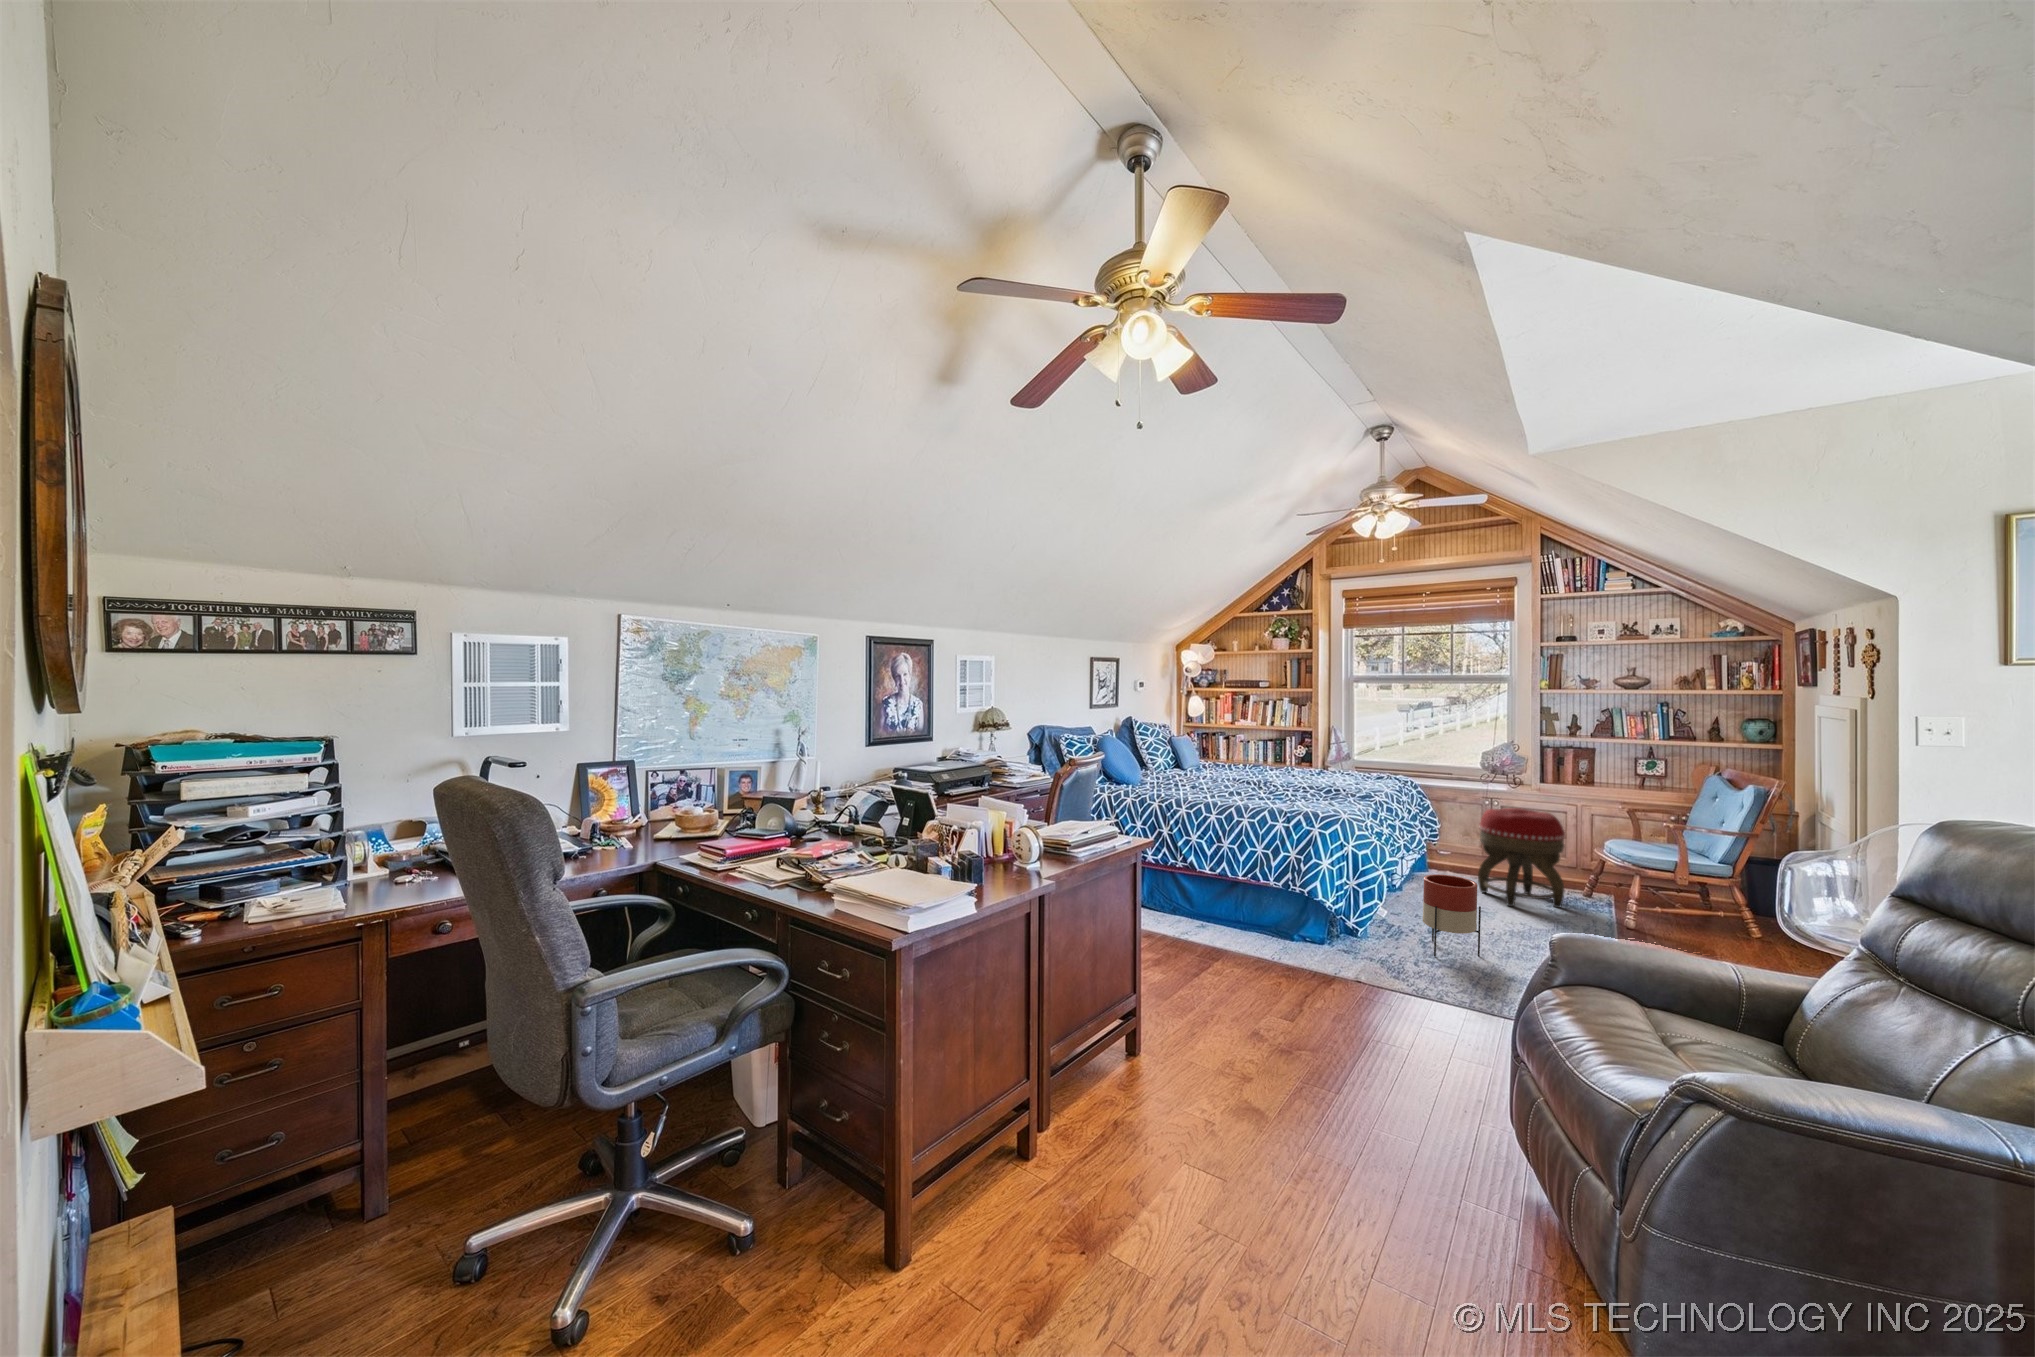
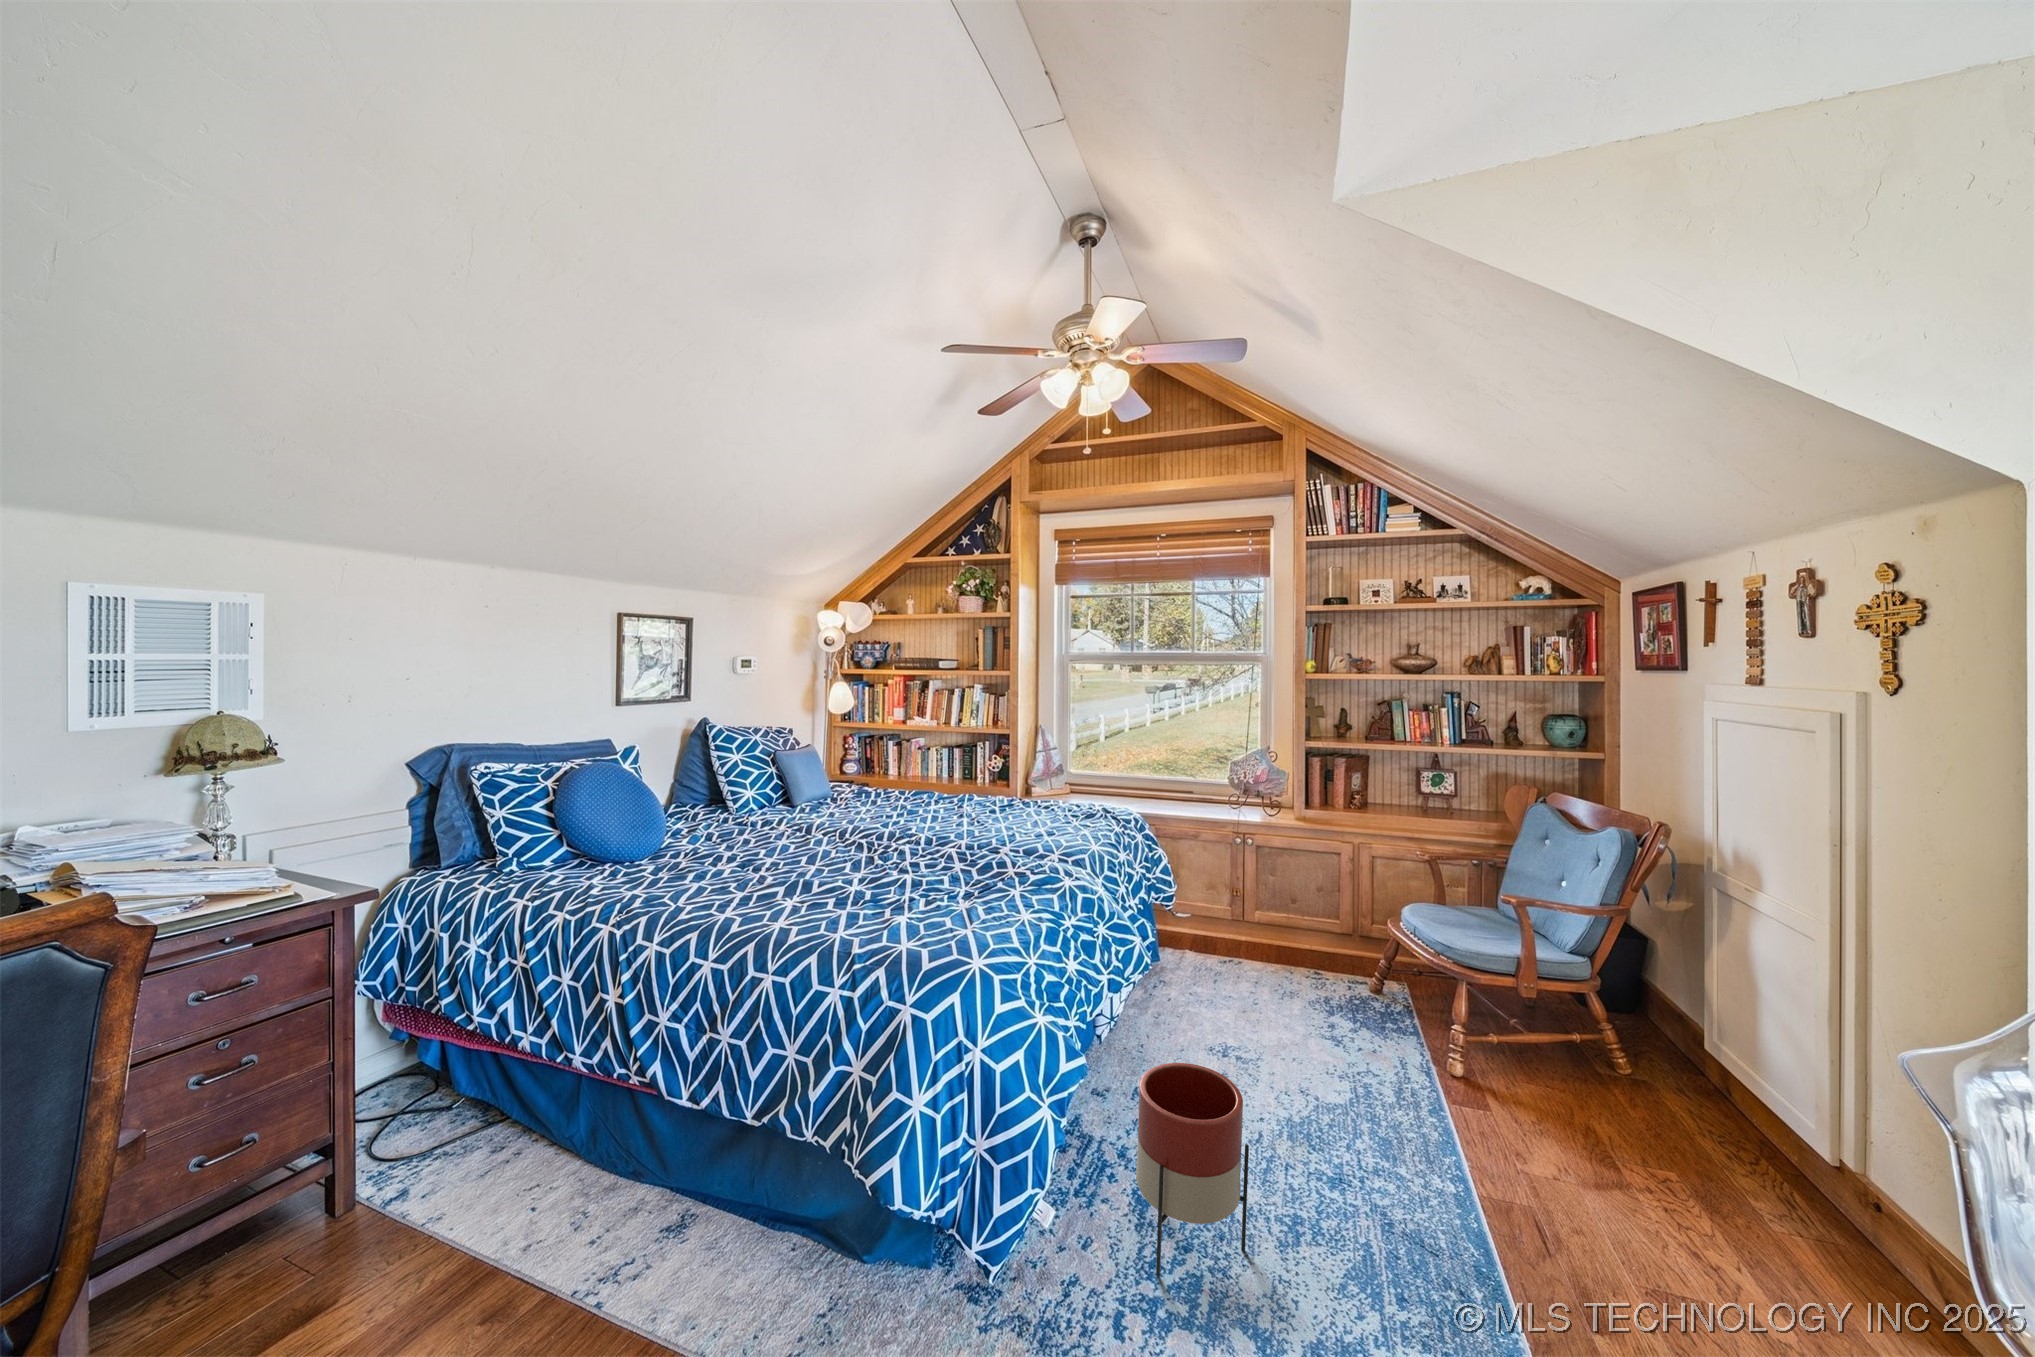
footstool: present [1478,808,1565,908] -> none [1227,861,1353,1035]

